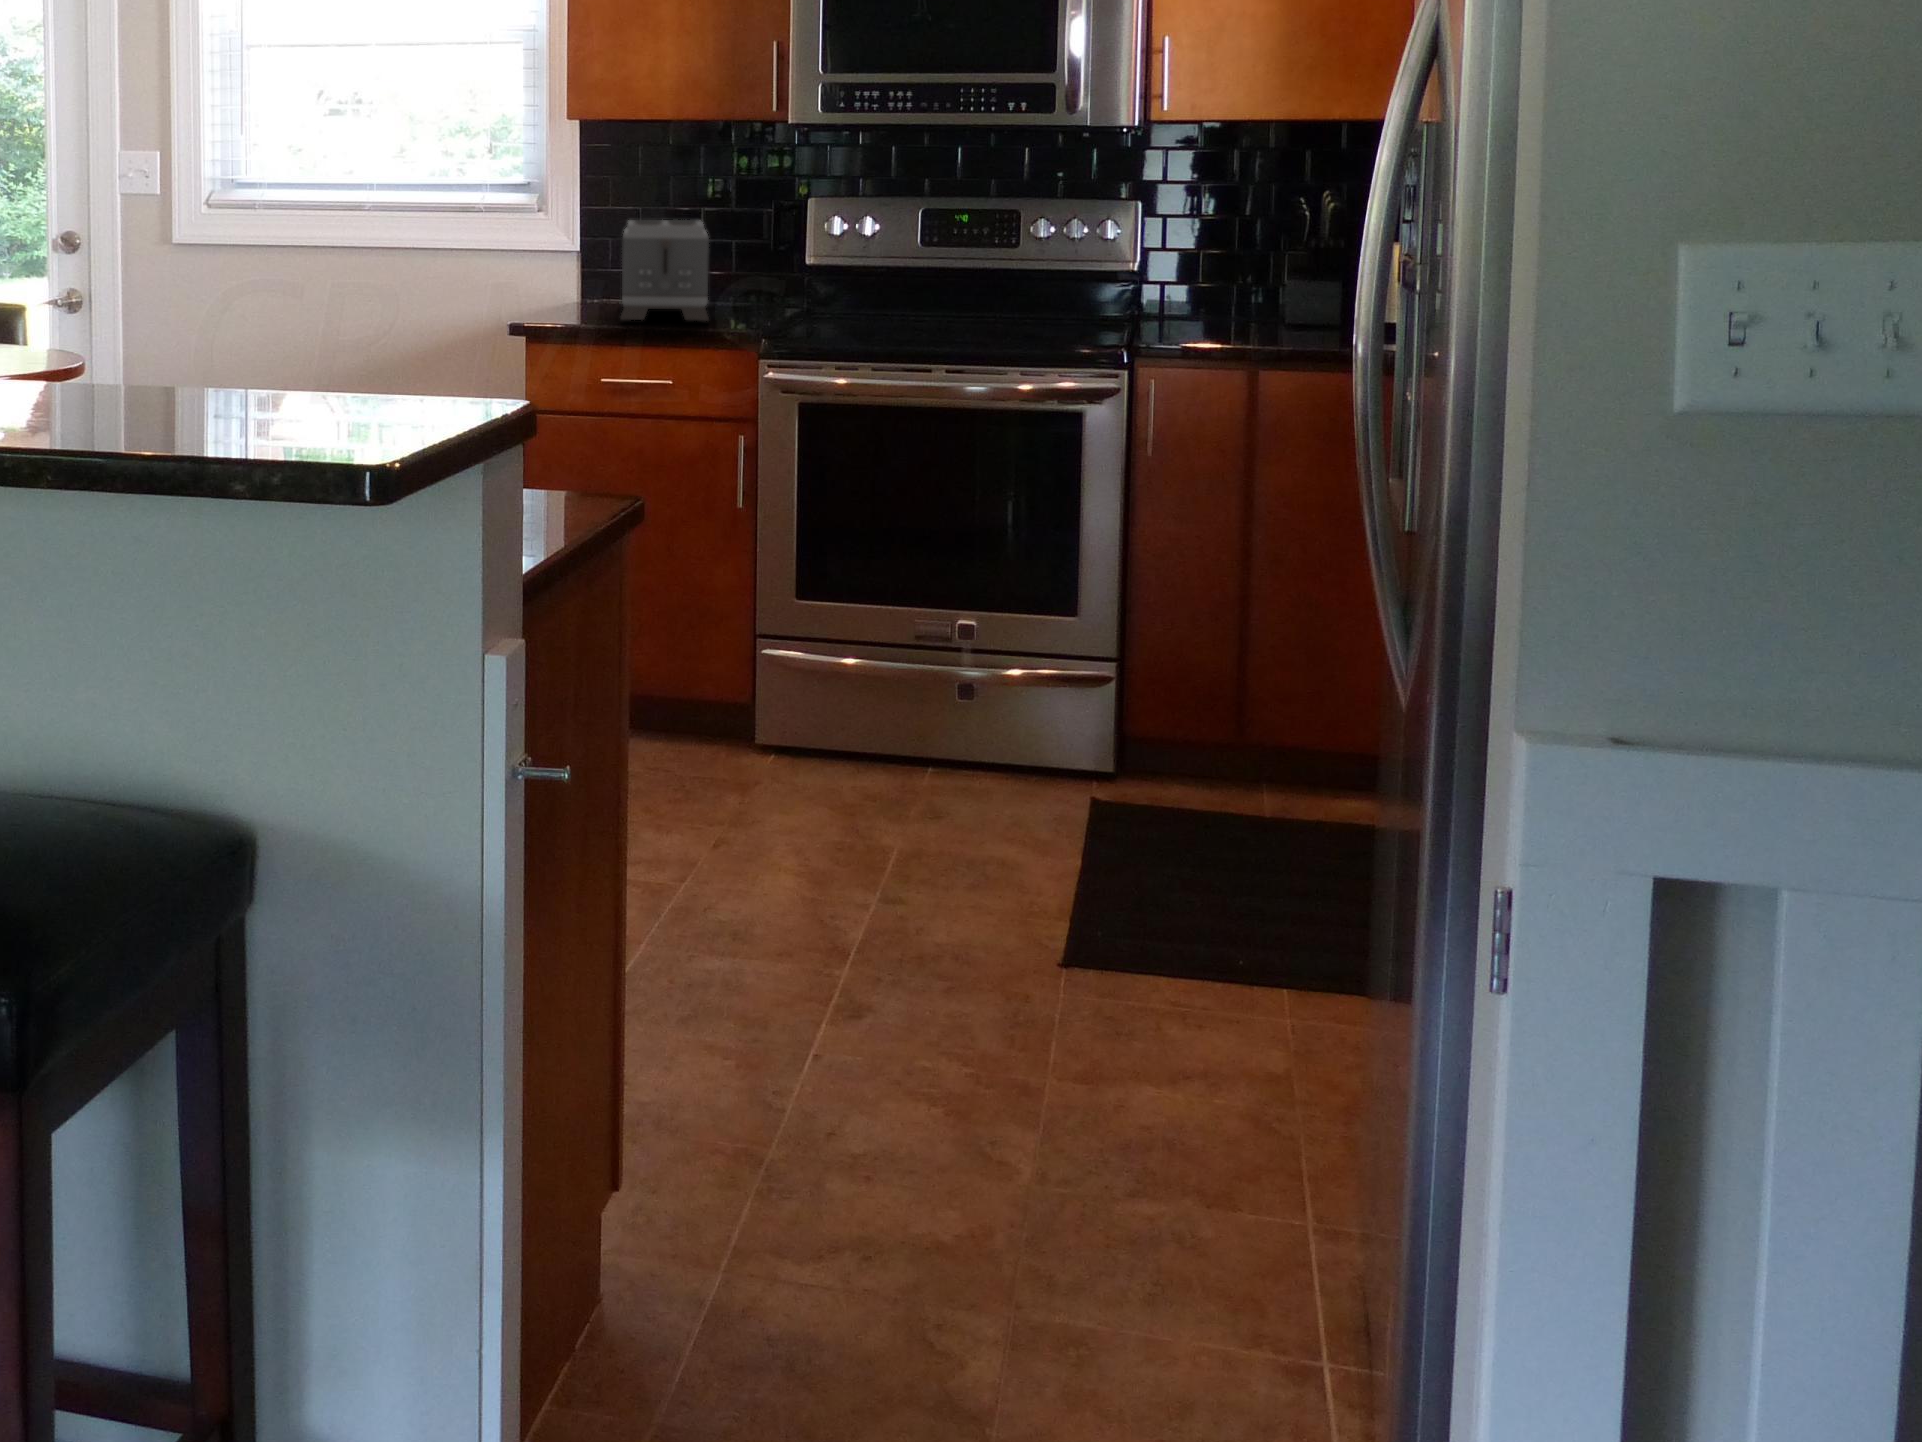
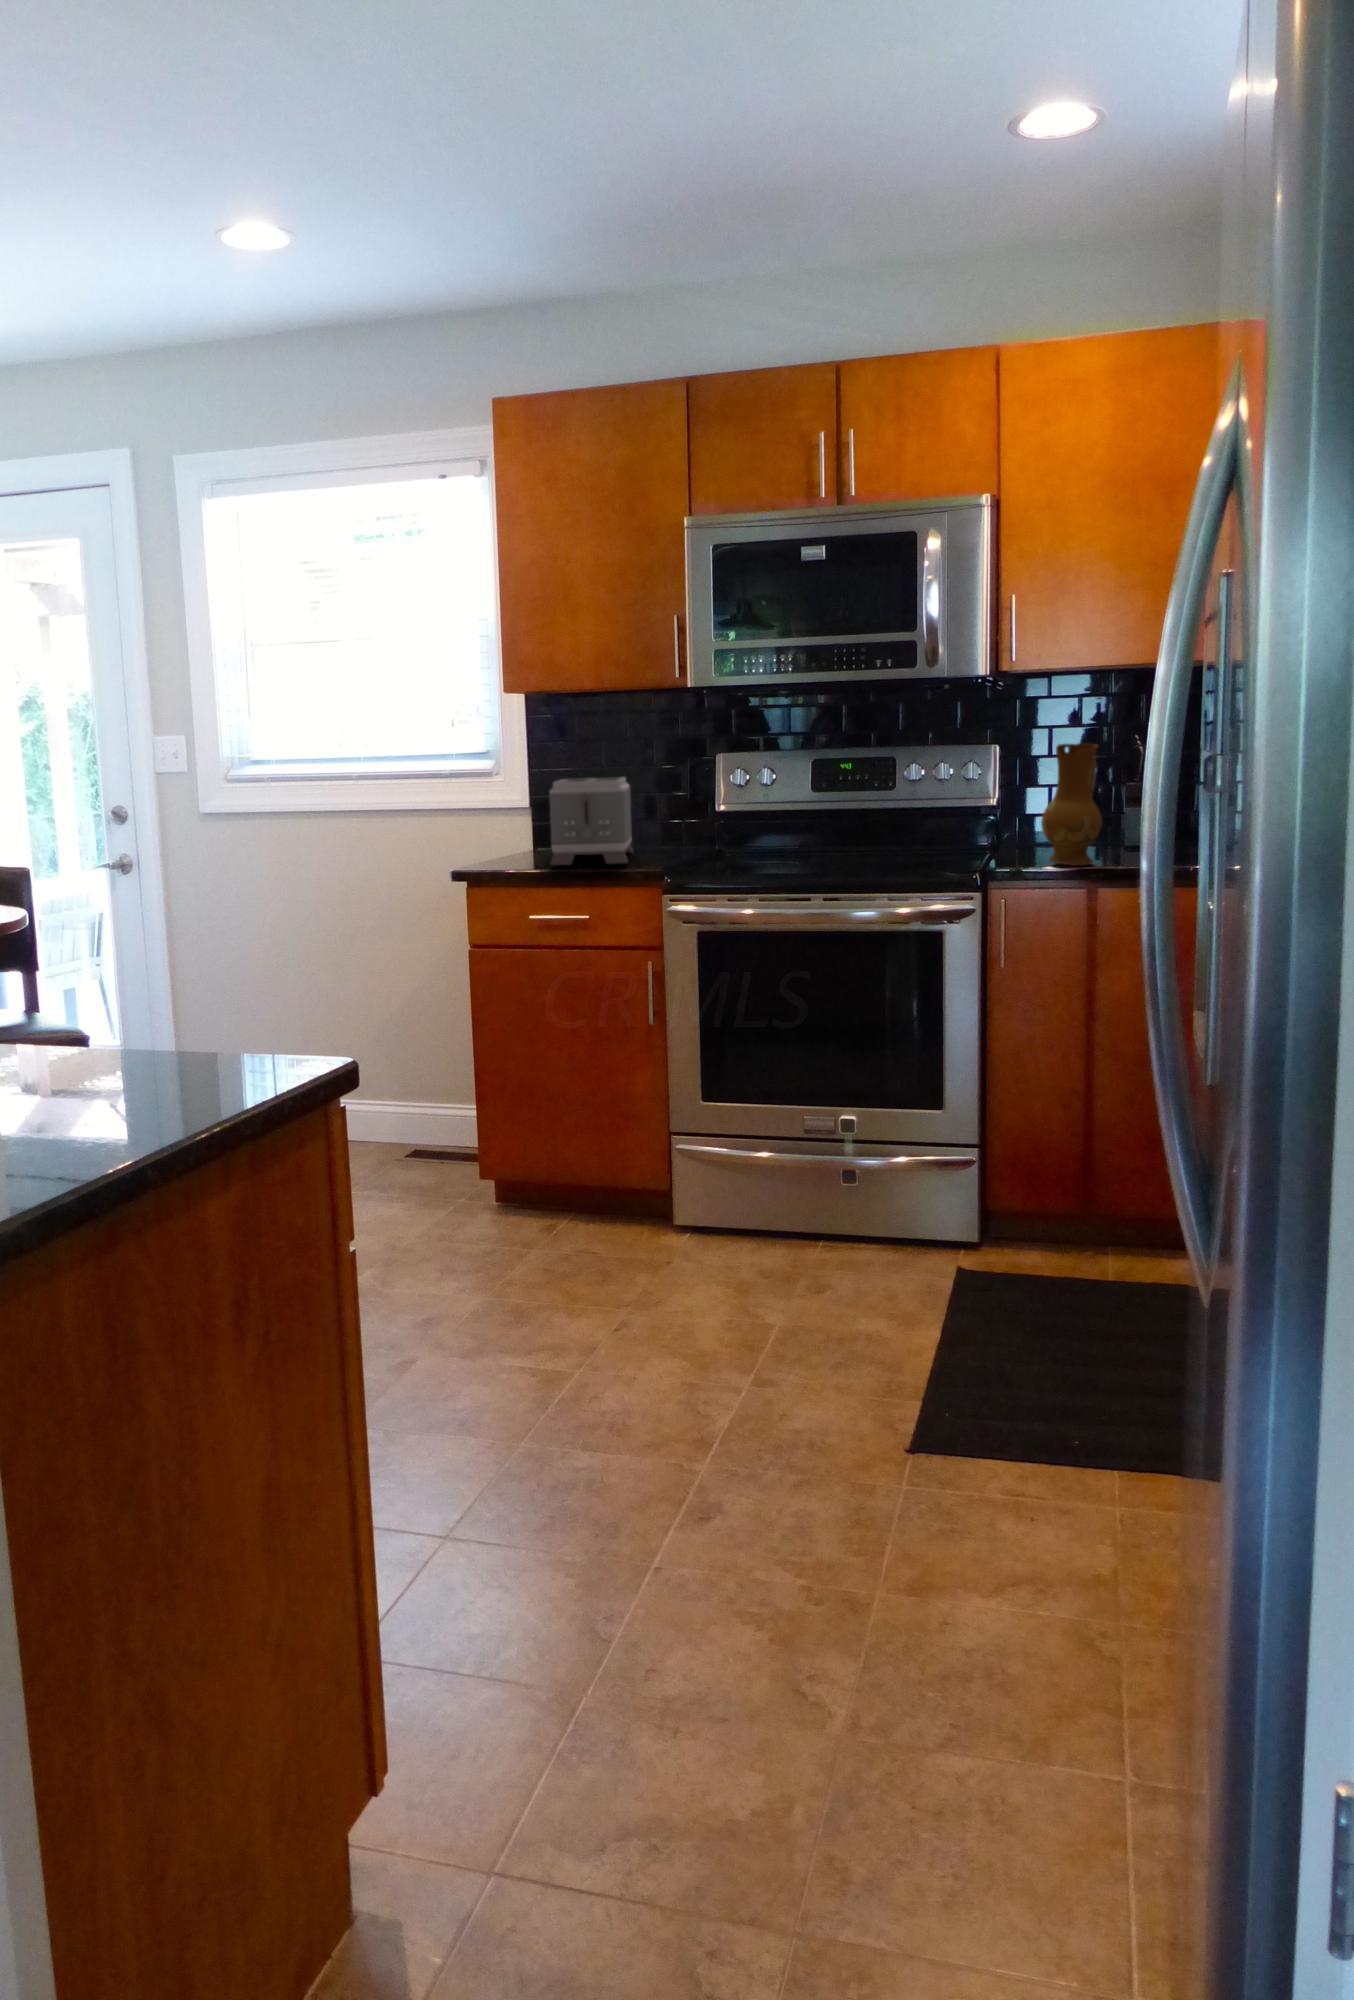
ceramic jug: none [1196,205,1266,344] -> present [1041,744,1102,866]

